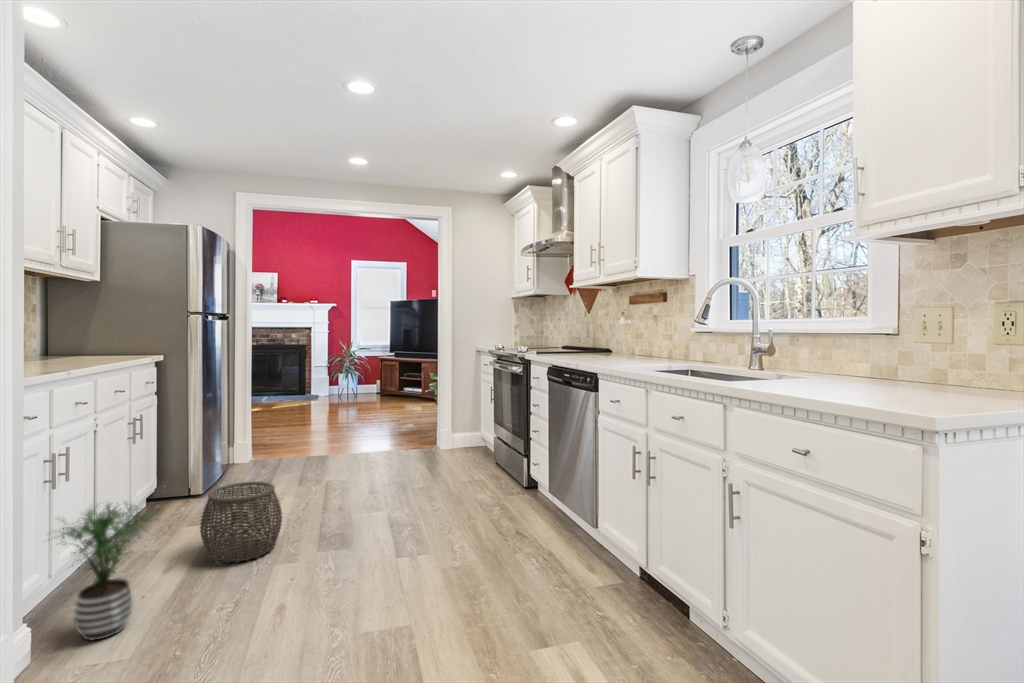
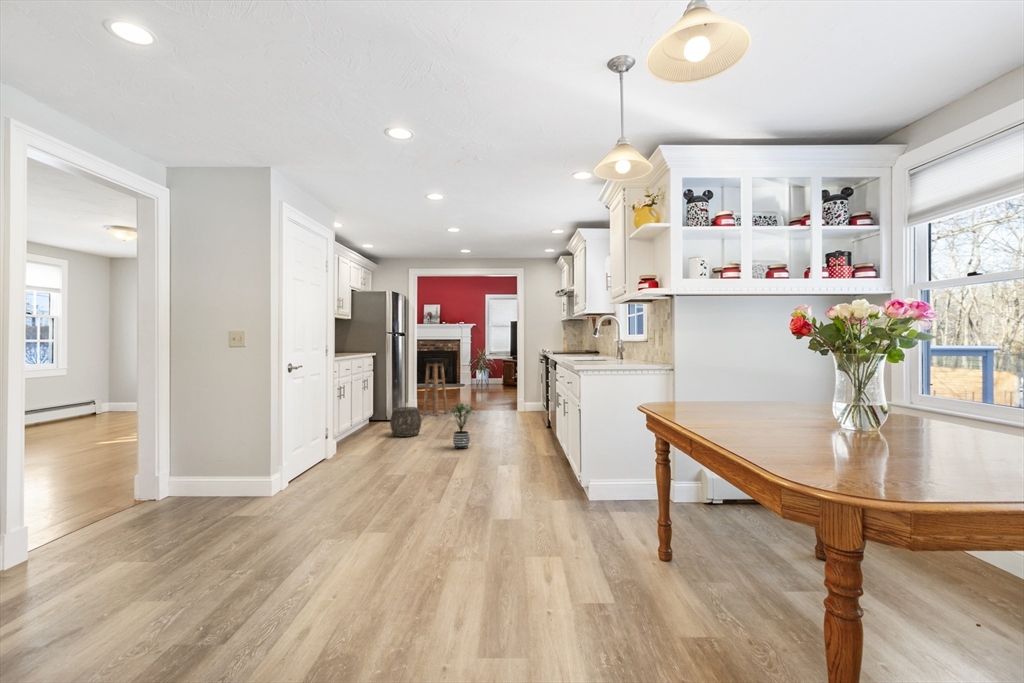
bar stool: none [267,363,317,475] -> present [423,358,448,416]
potted plant: present [48,503,158,640] -> present [450,403,475,449]

